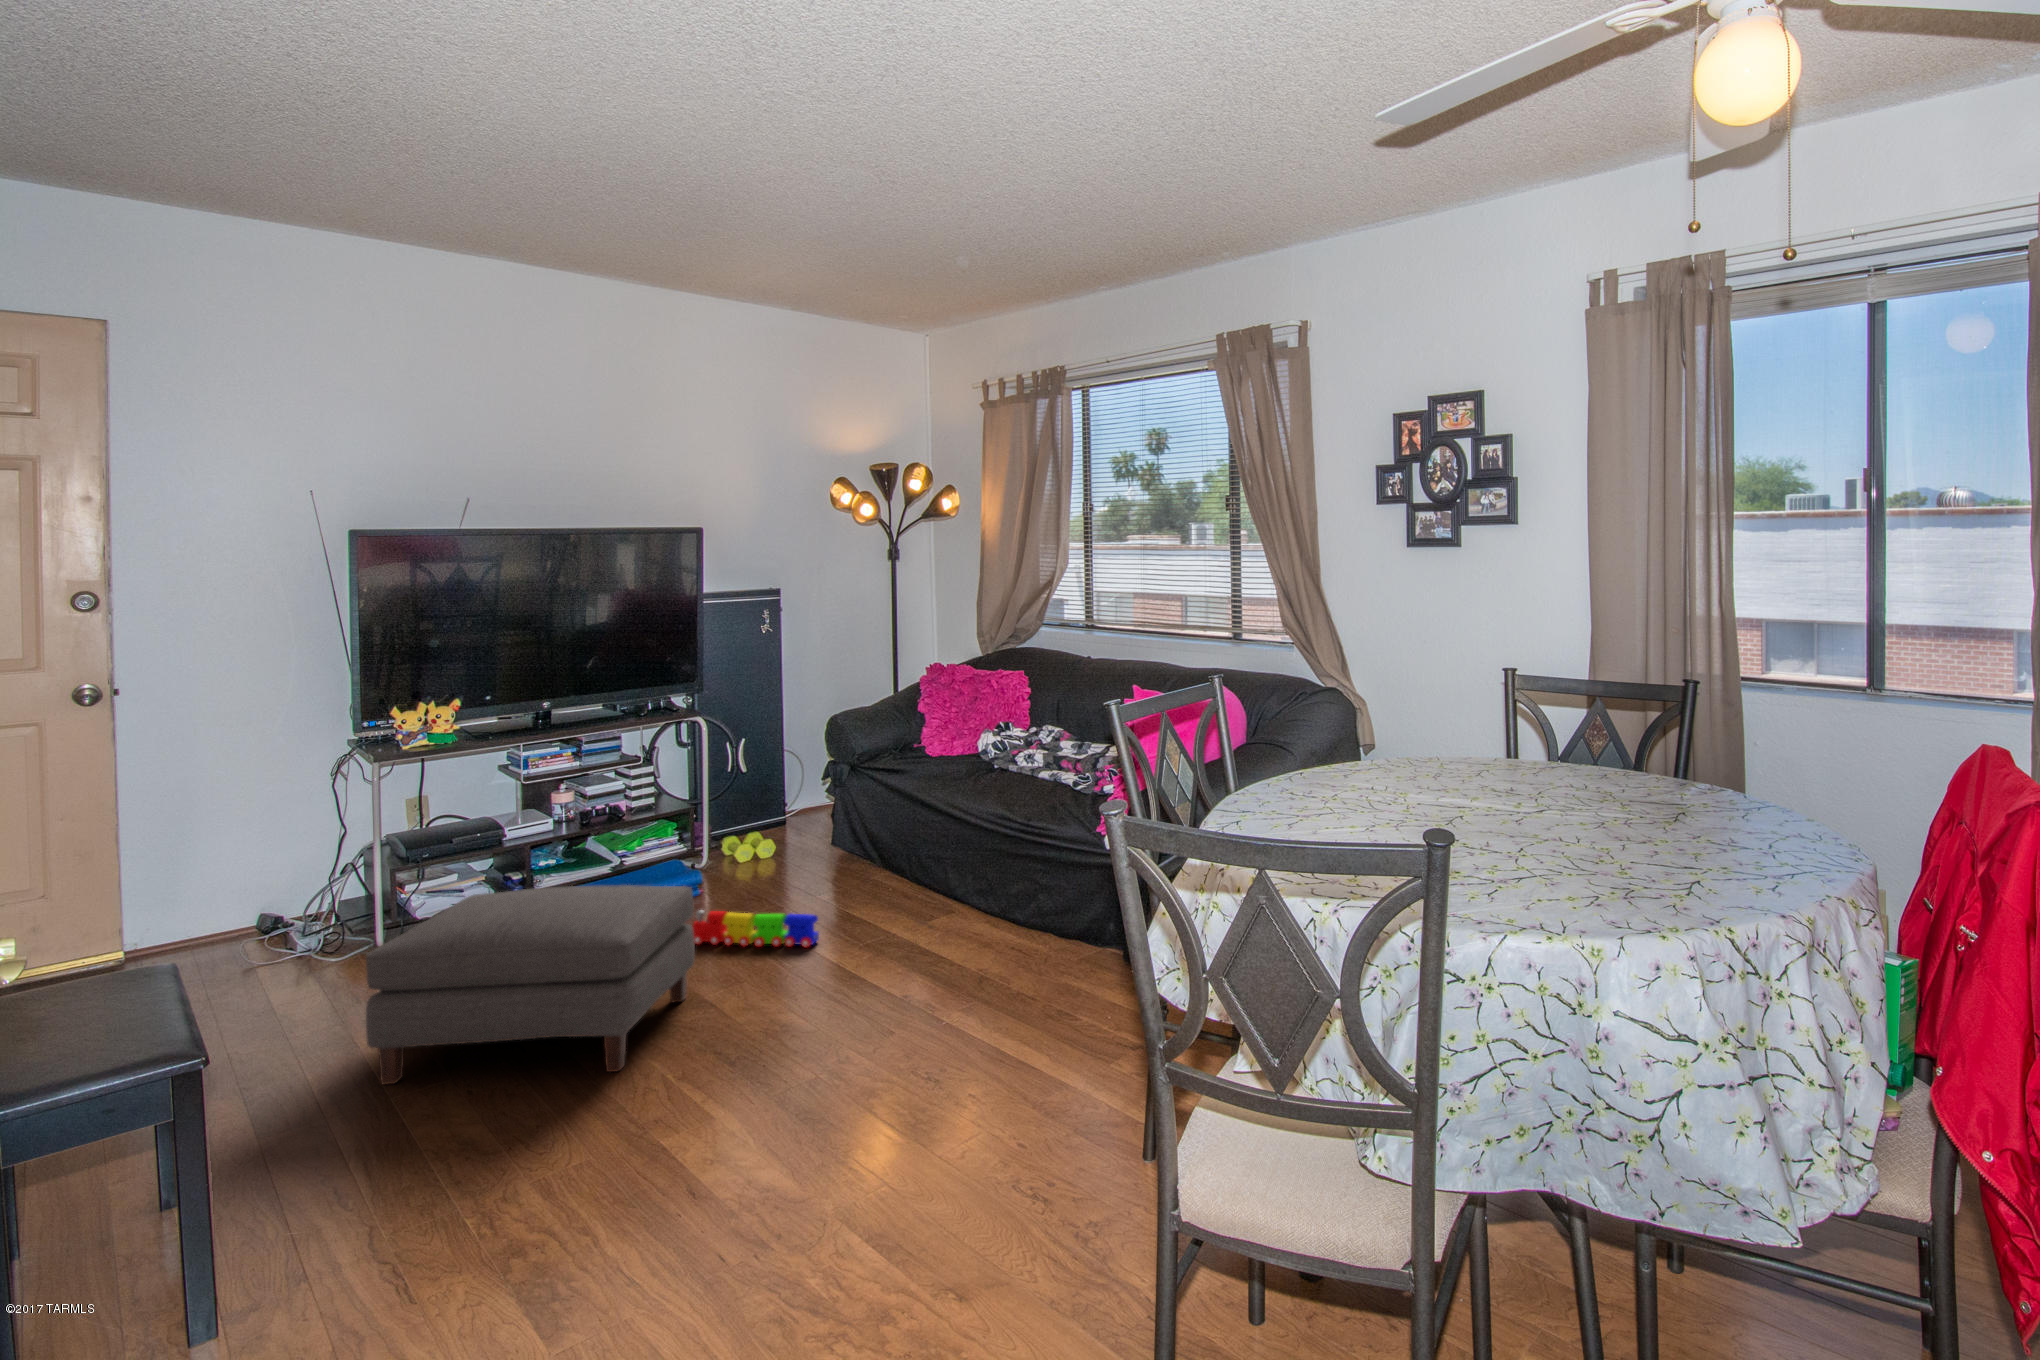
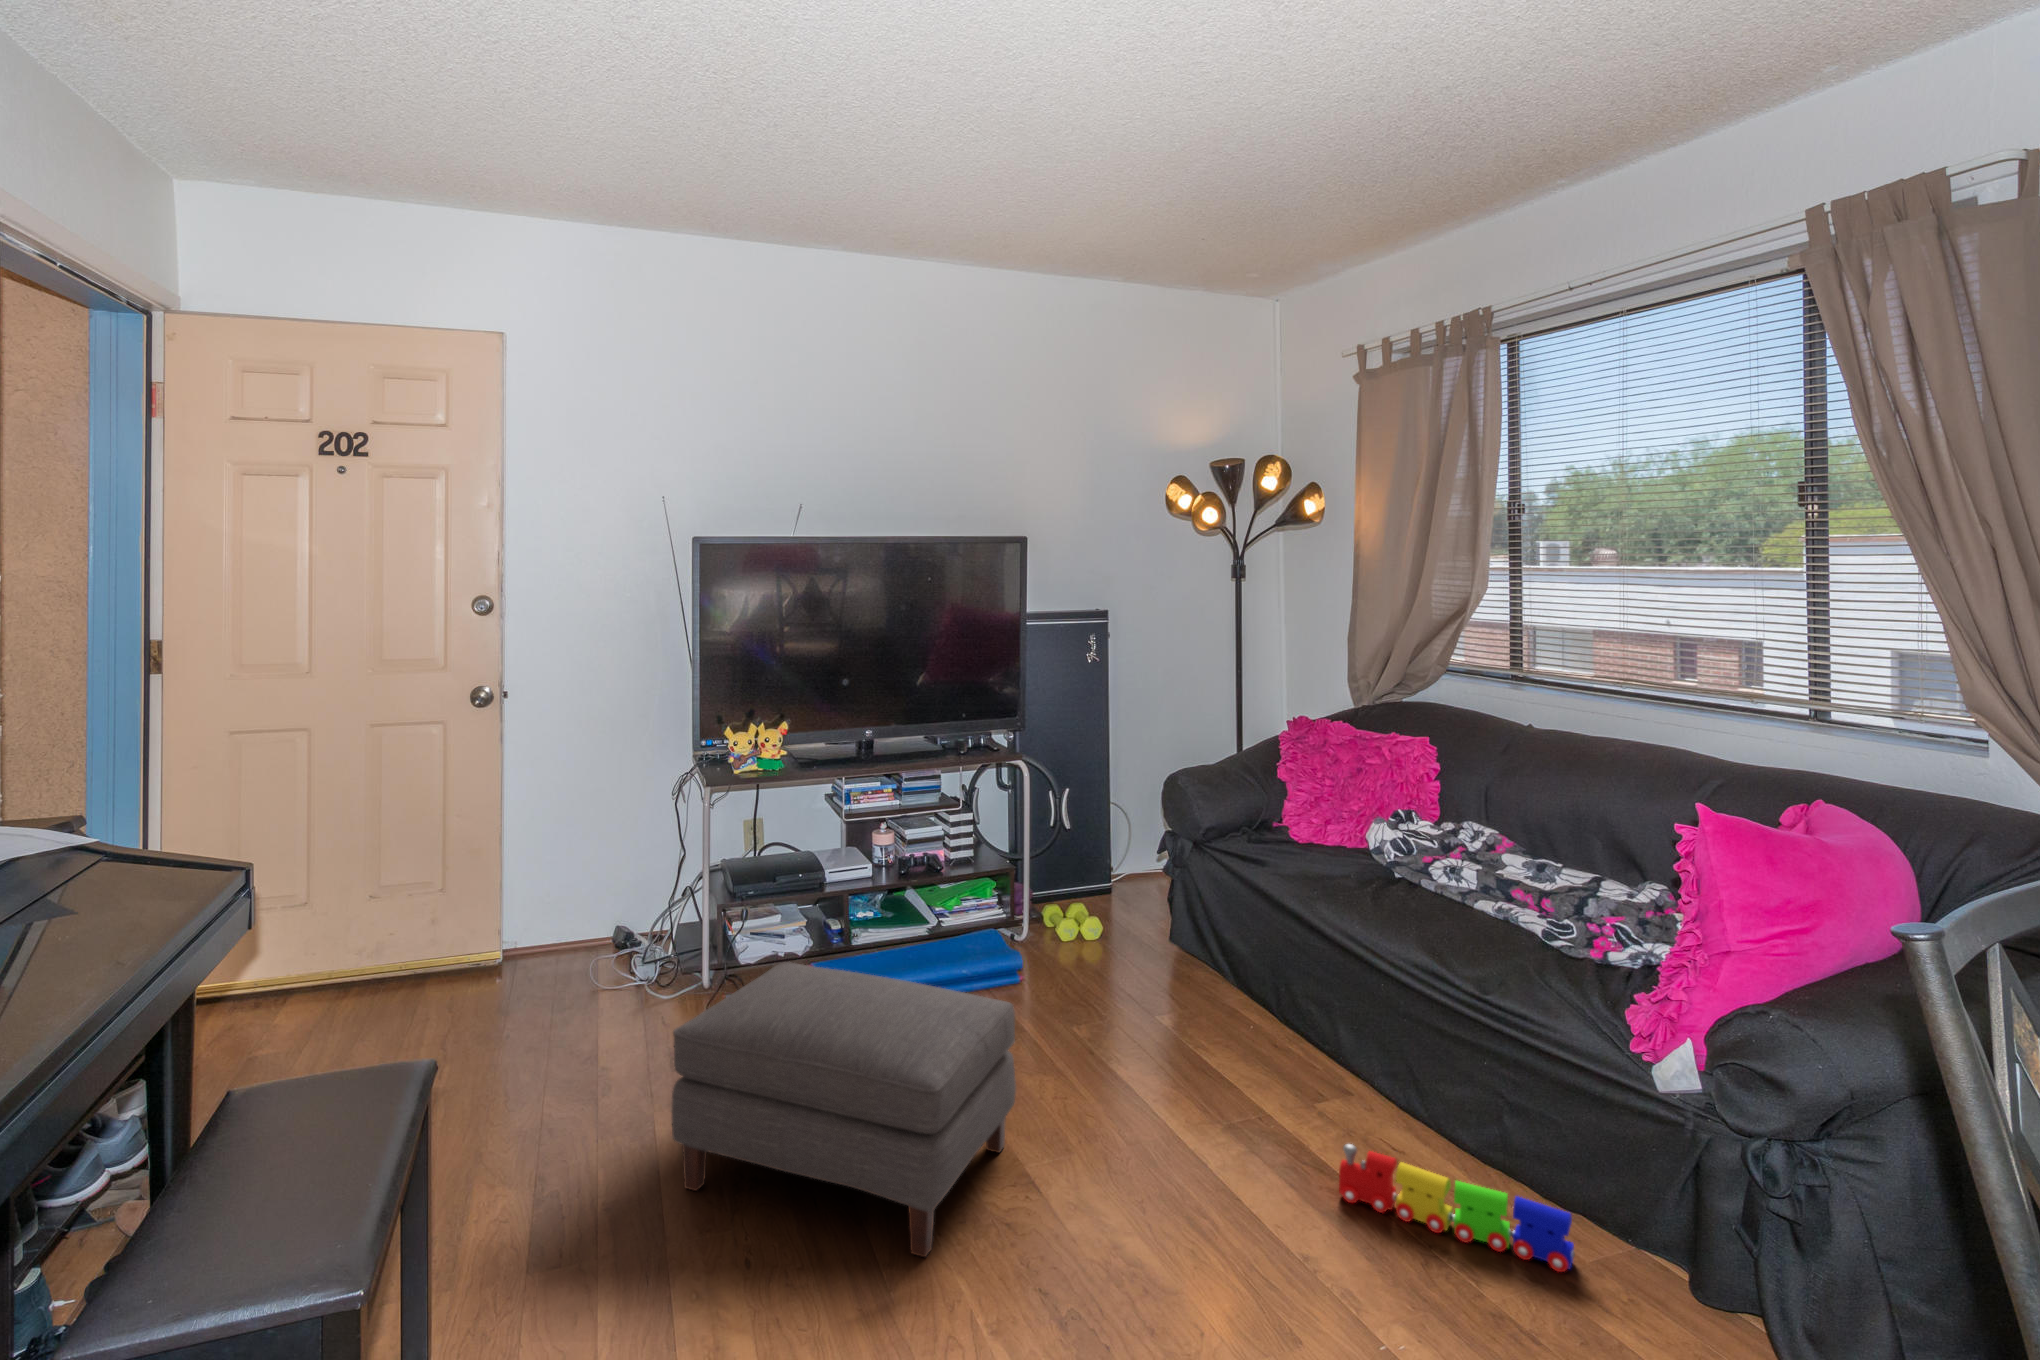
toy train: present [692,910,819,948] -> present [1339,1144,1575,1272]

